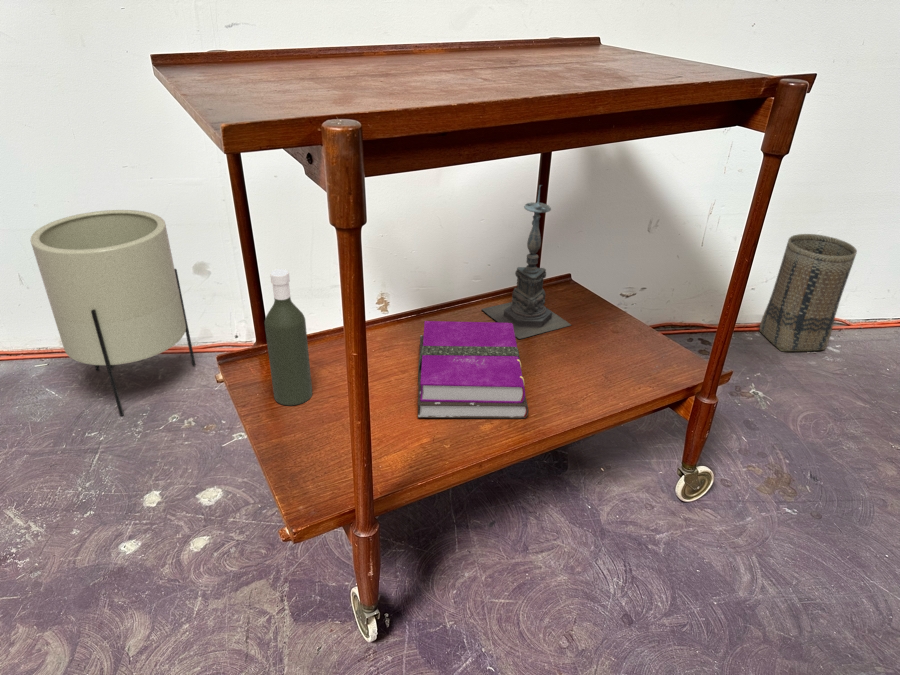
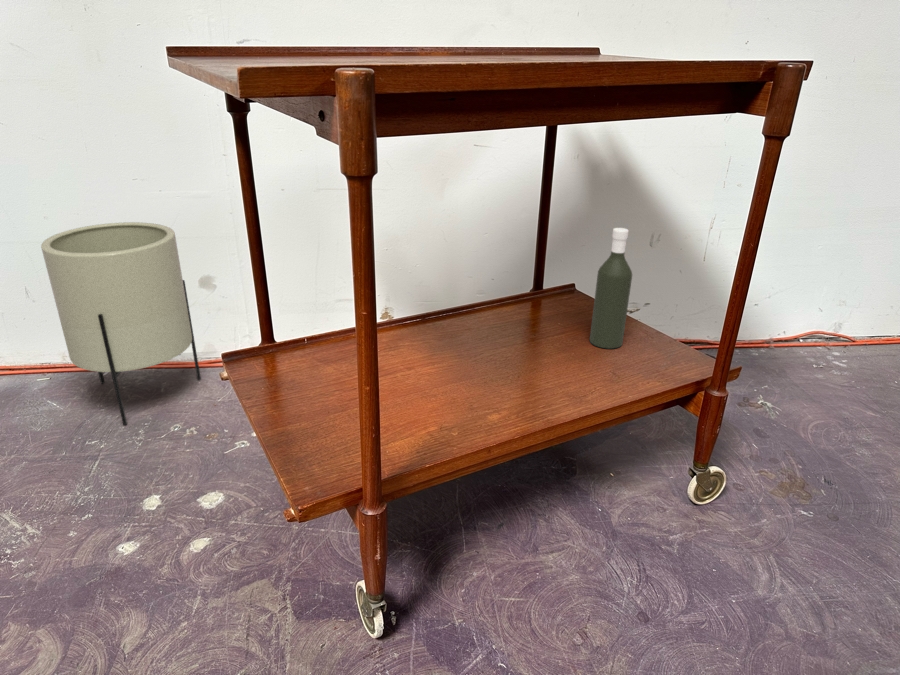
candle holder: present [482,187,571,339] -> none [486,187,577,340]
basket: present [760,234,857,351] -> none [762,249,855,365]
bottle: present [264,269,312,406] -> present [590,228,632,349]
hardback book: present [418,321,529,418] -> none [425,319,537,408]

